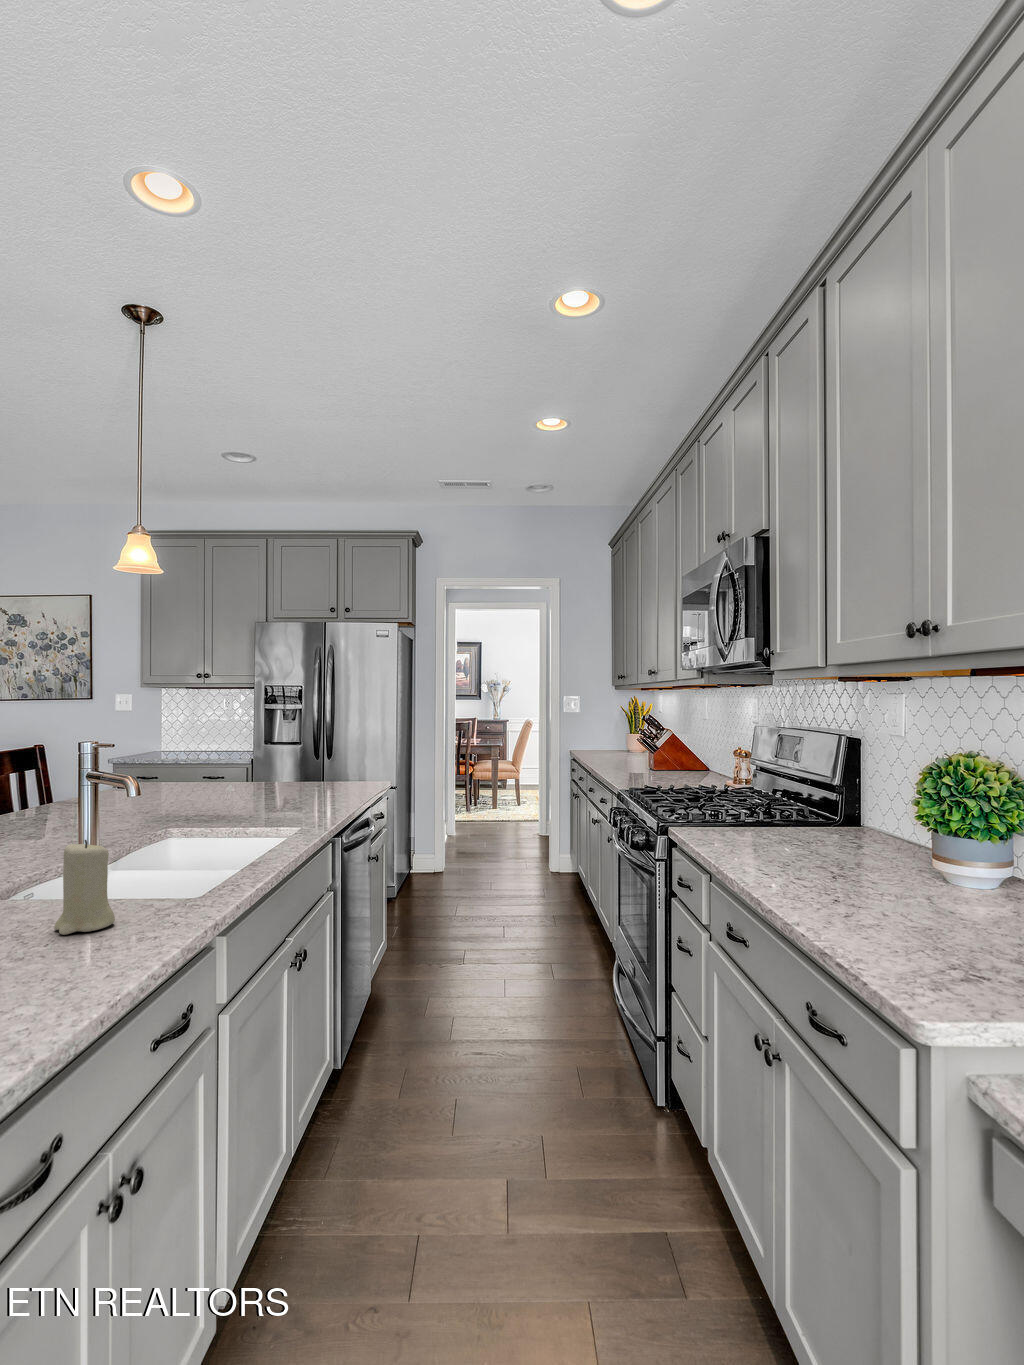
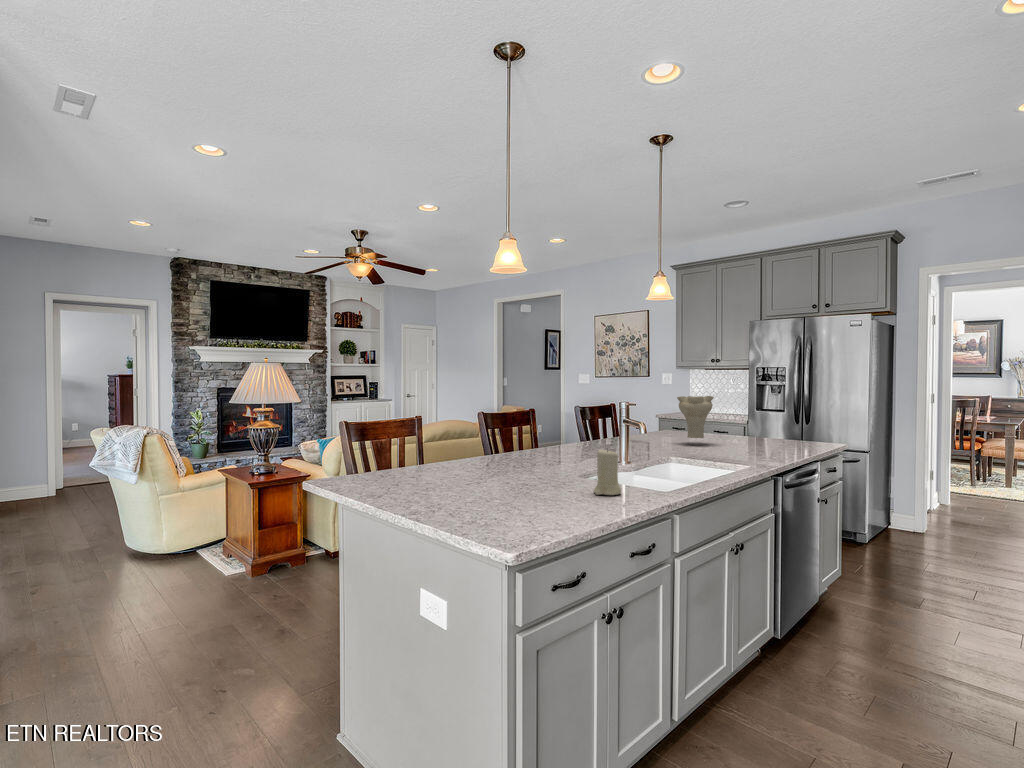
vase: none [155,727,232,800] -> present [677,396,714,438]

